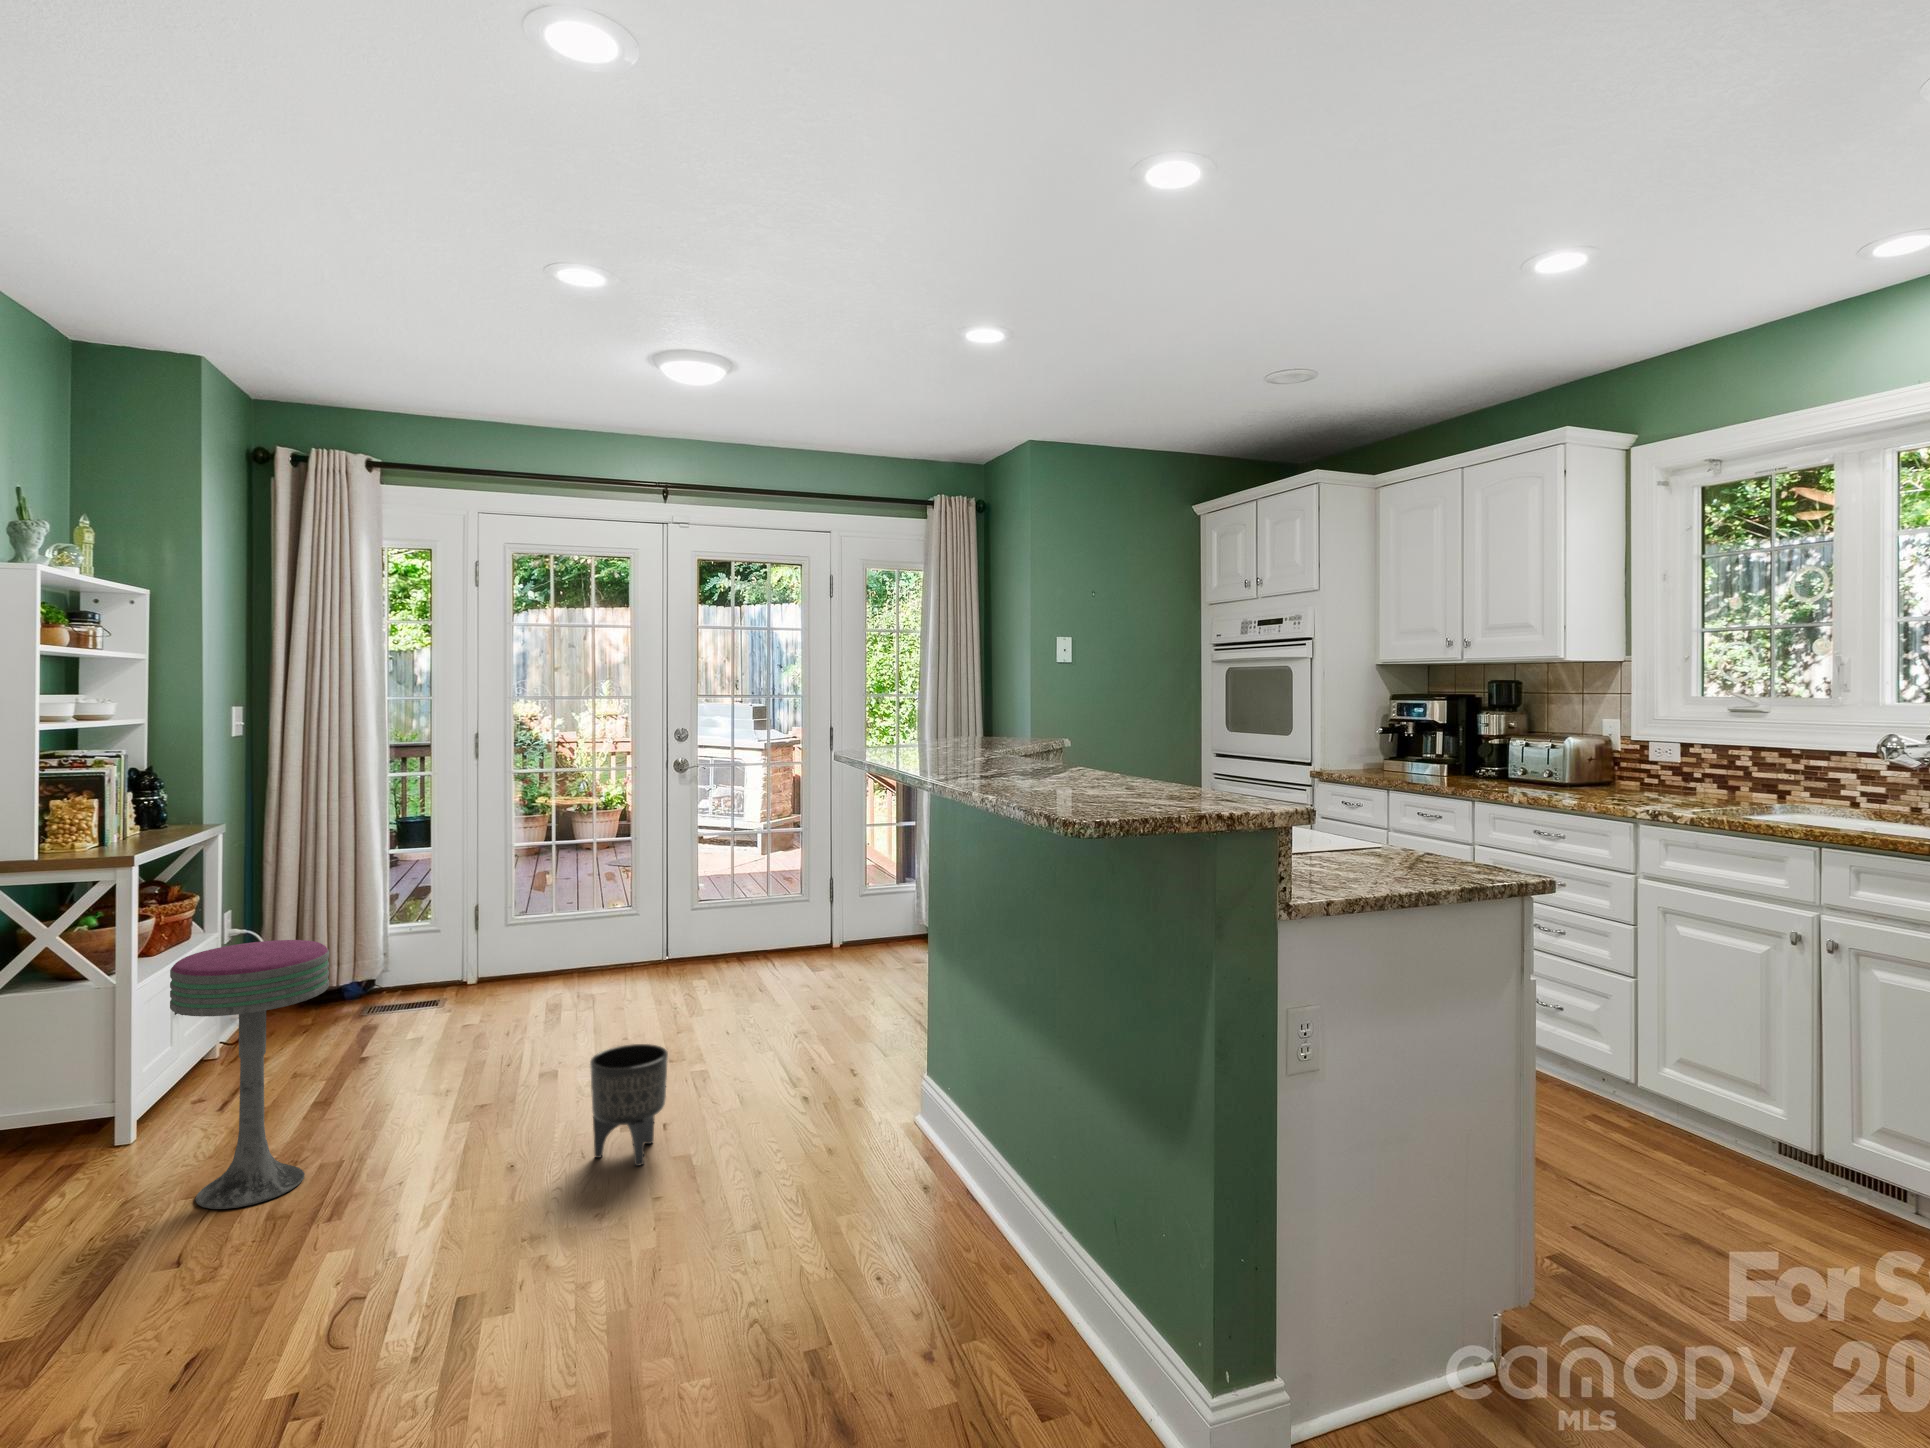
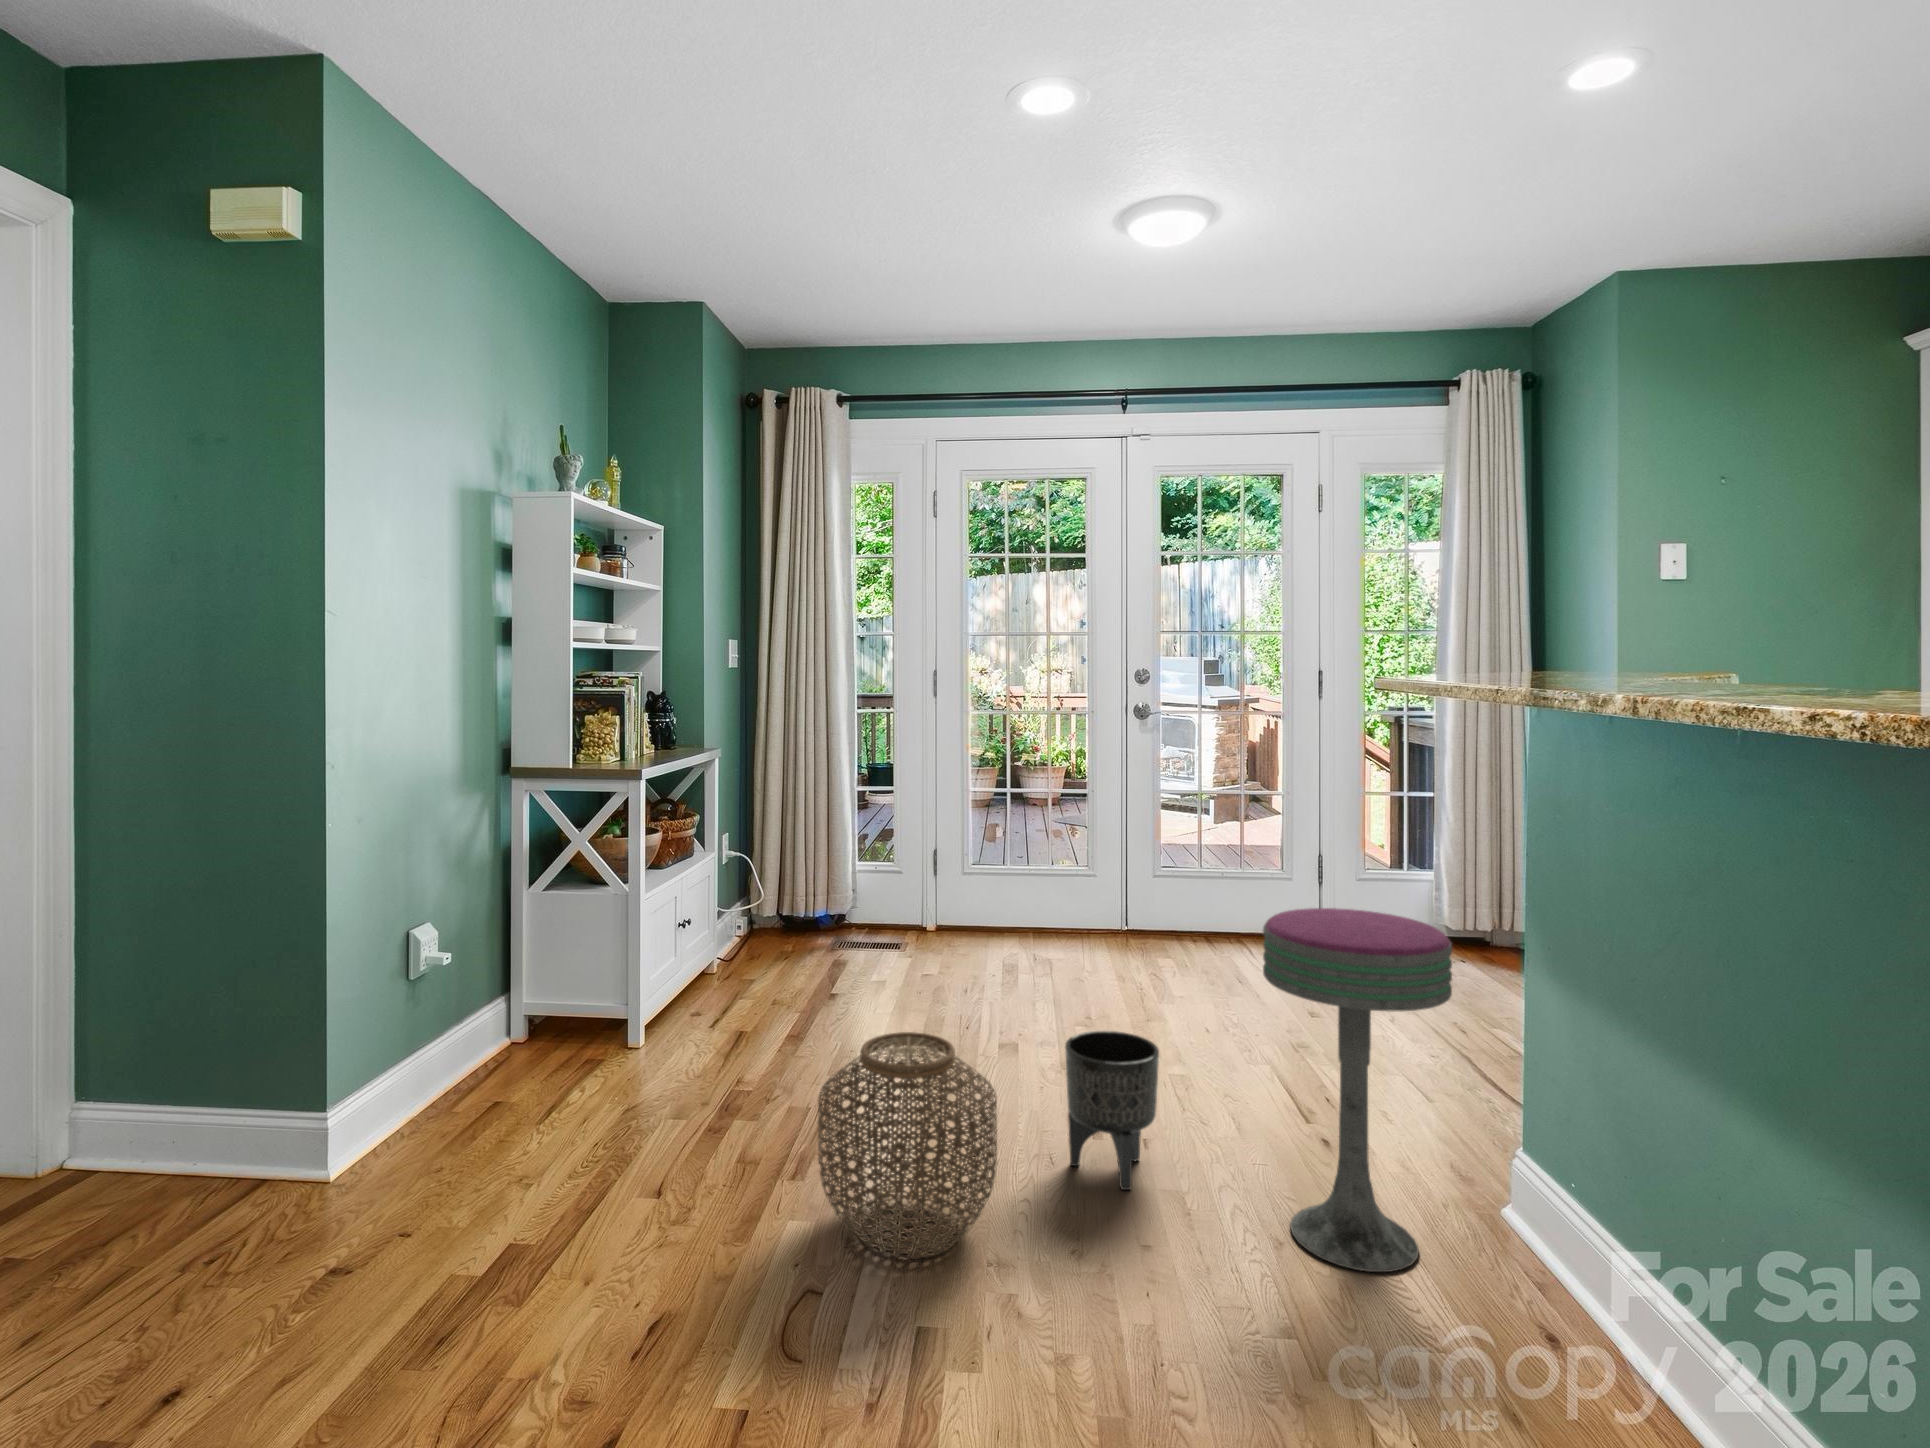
bar stool: present [170,940,329,1209] -> present [1263,908,1452,1272]
woven basket: none [359,1070,527,1256] -> present [818,1032,997,1259]

